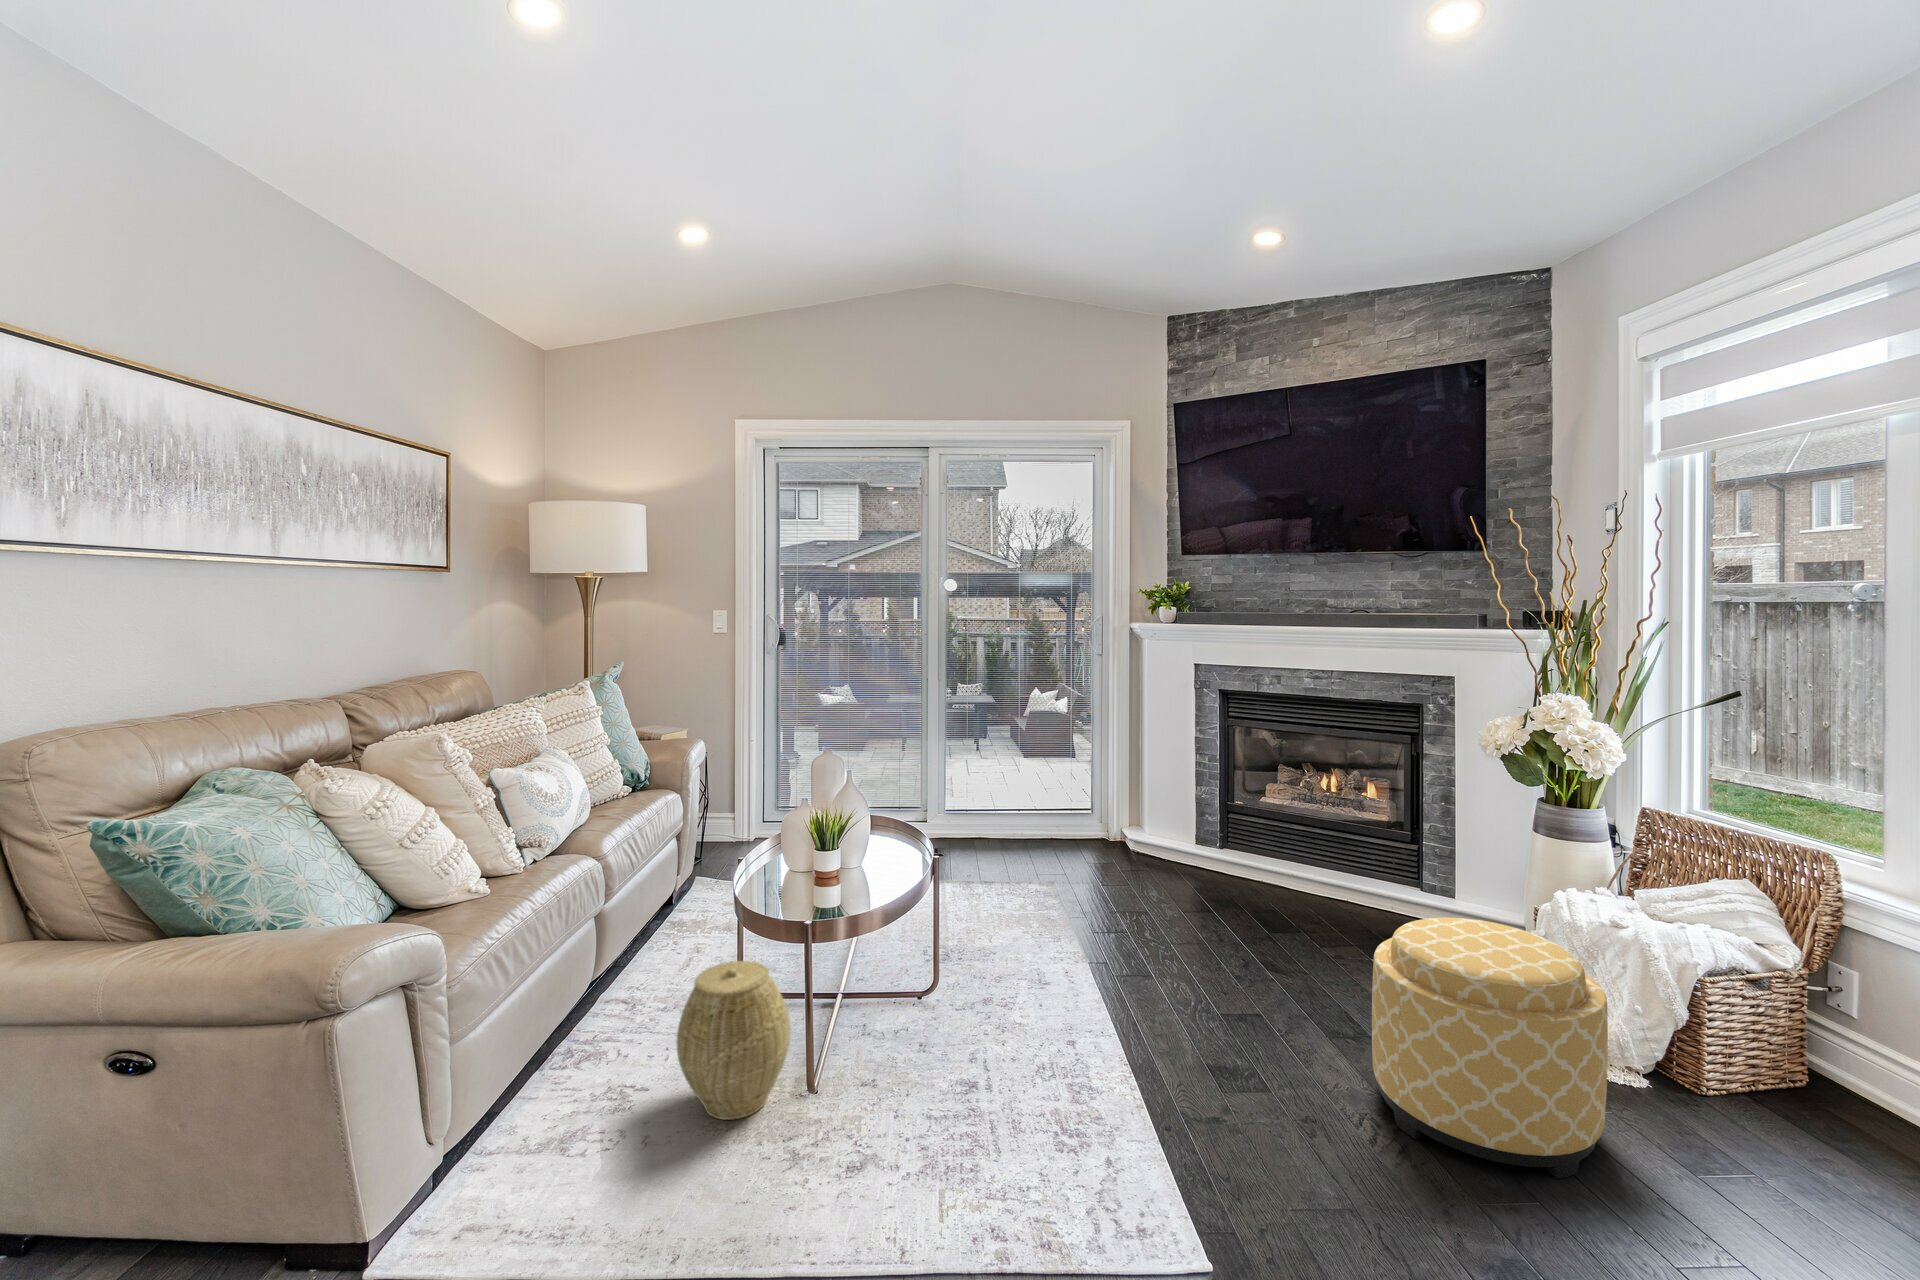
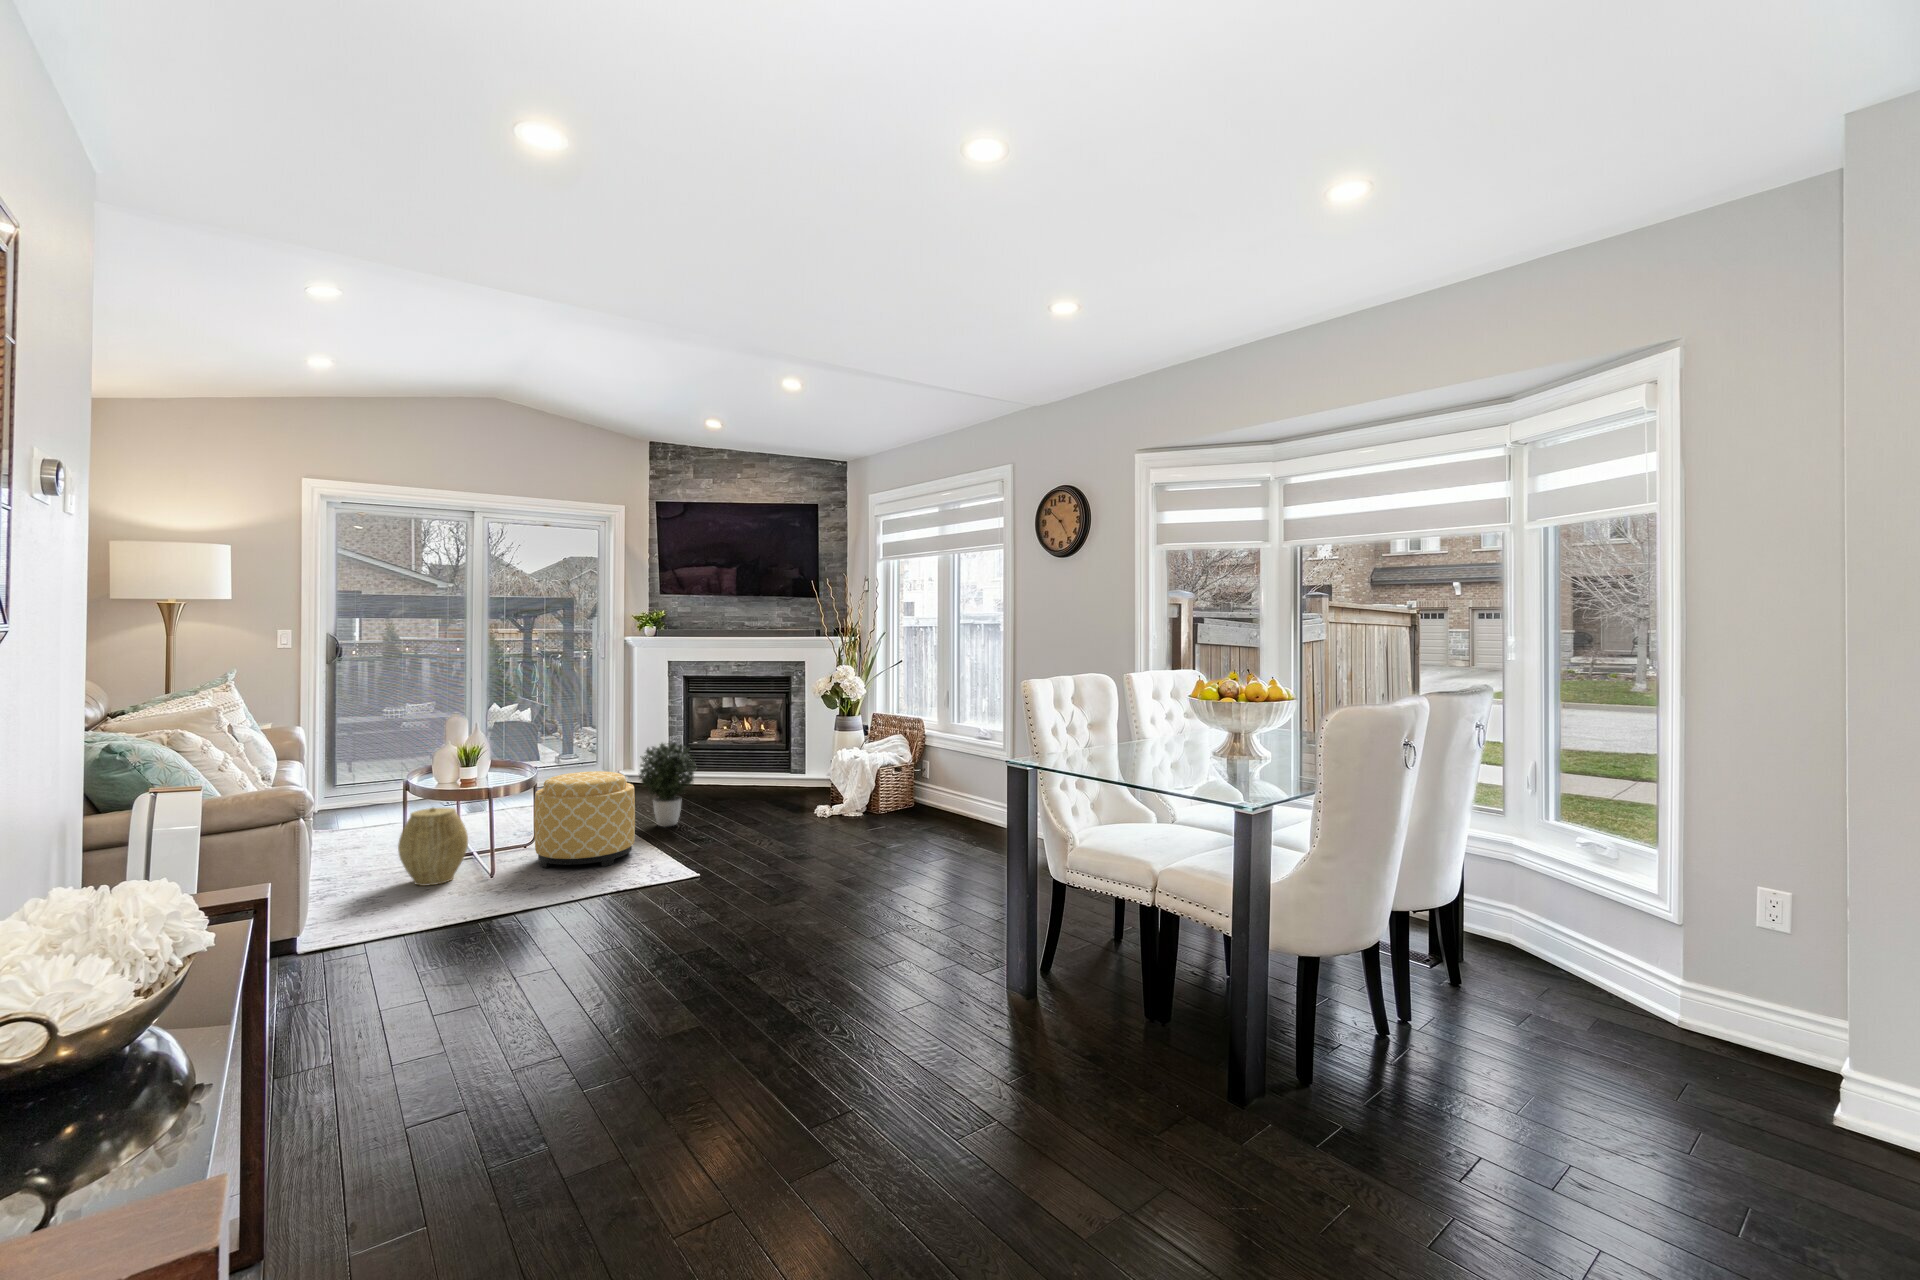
potted plant: none [1120,843,1236,1012] -> present [639,743,697,827]
ottoman: present [1372,918,1608,1179] -> present [534,771,635,868]

